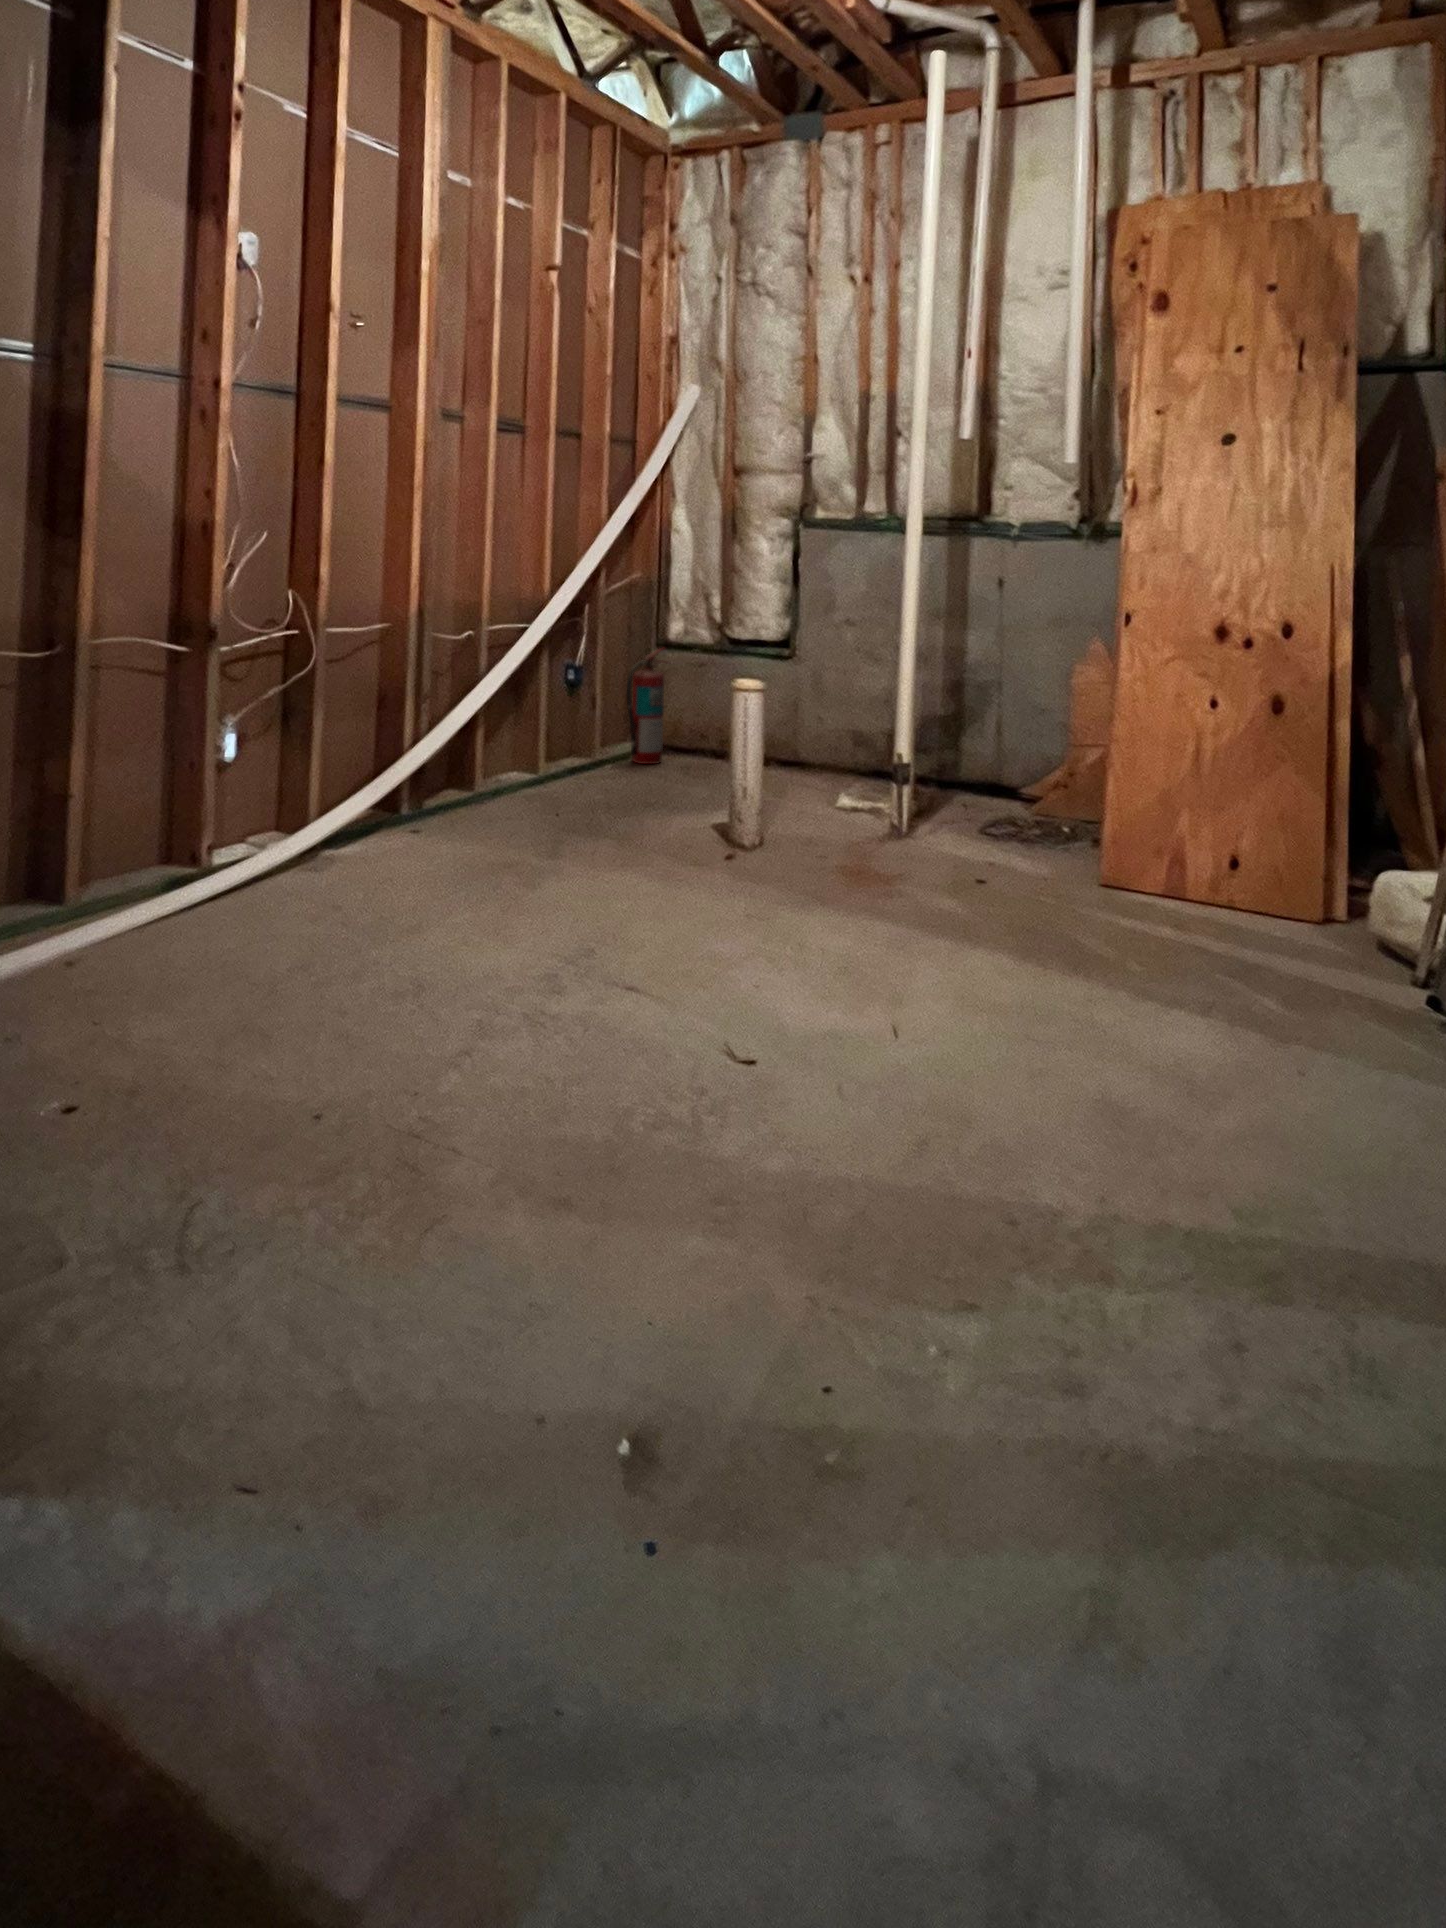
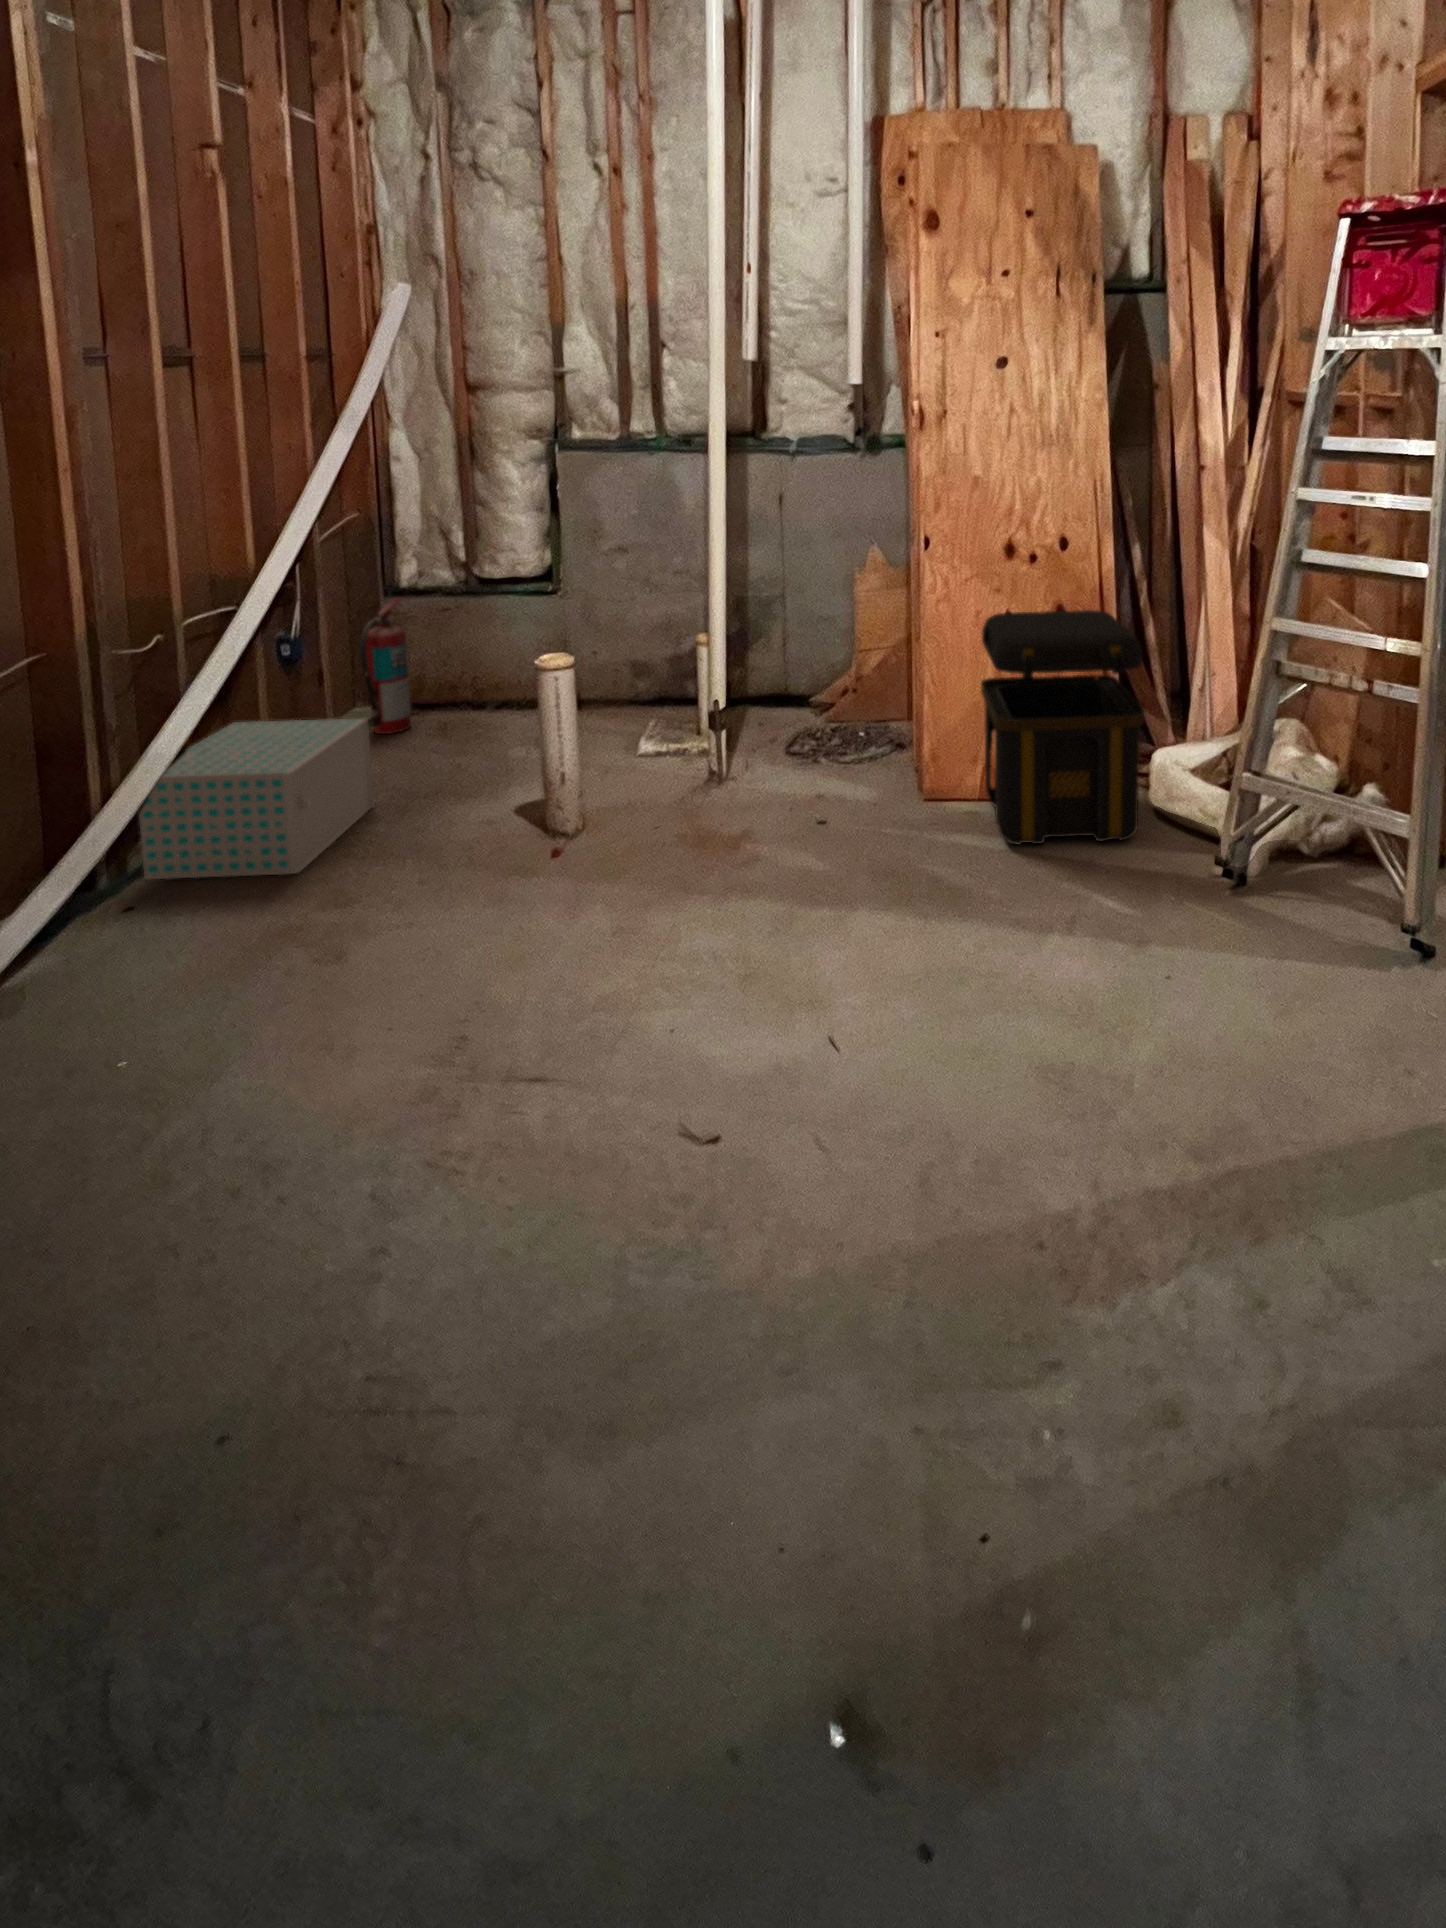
toolbox: none [1159,693,1347,965] -> present [981,610,1145,845]
storage box: none [434,716,609,834] -> present [139,719,374,879]

